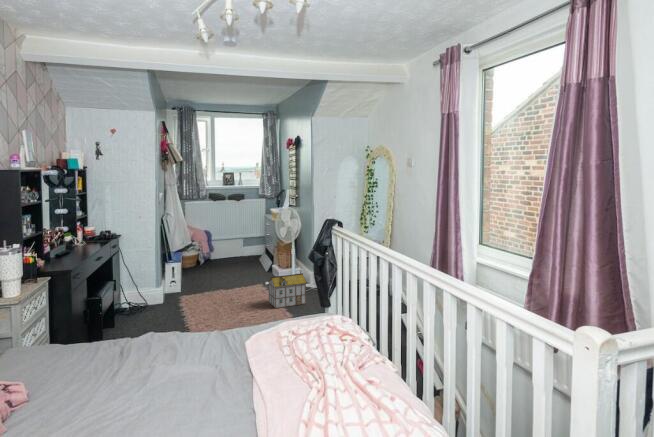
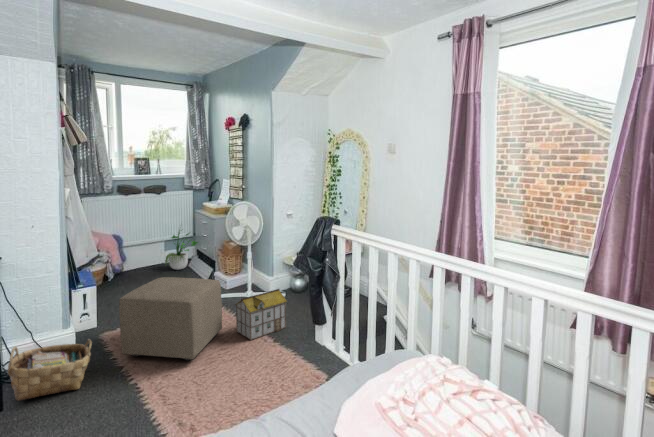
potted plant: none [240,221,266,261] -> present [165,232,198,270]
ottoman: none [187,259,259,315] -> present [119,277,222,361]
woven basket: none [120,290,168,323] -> present [8,339,92,401]

